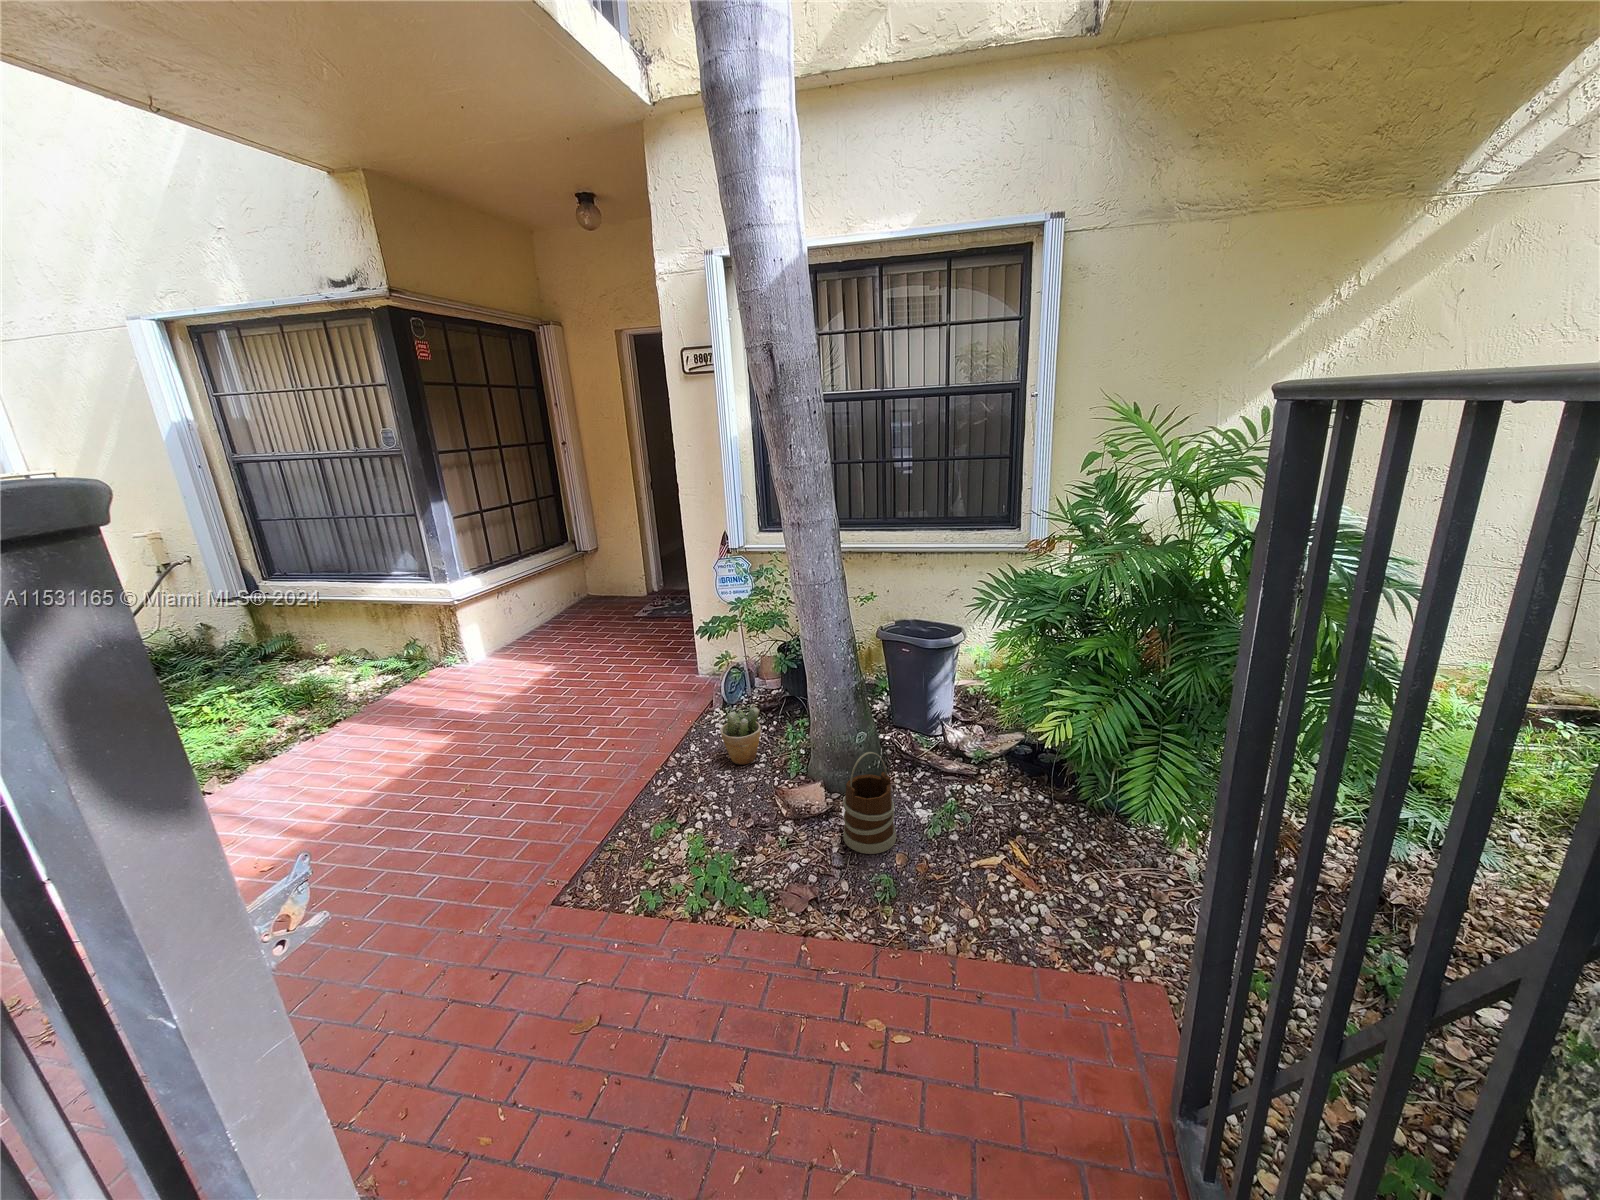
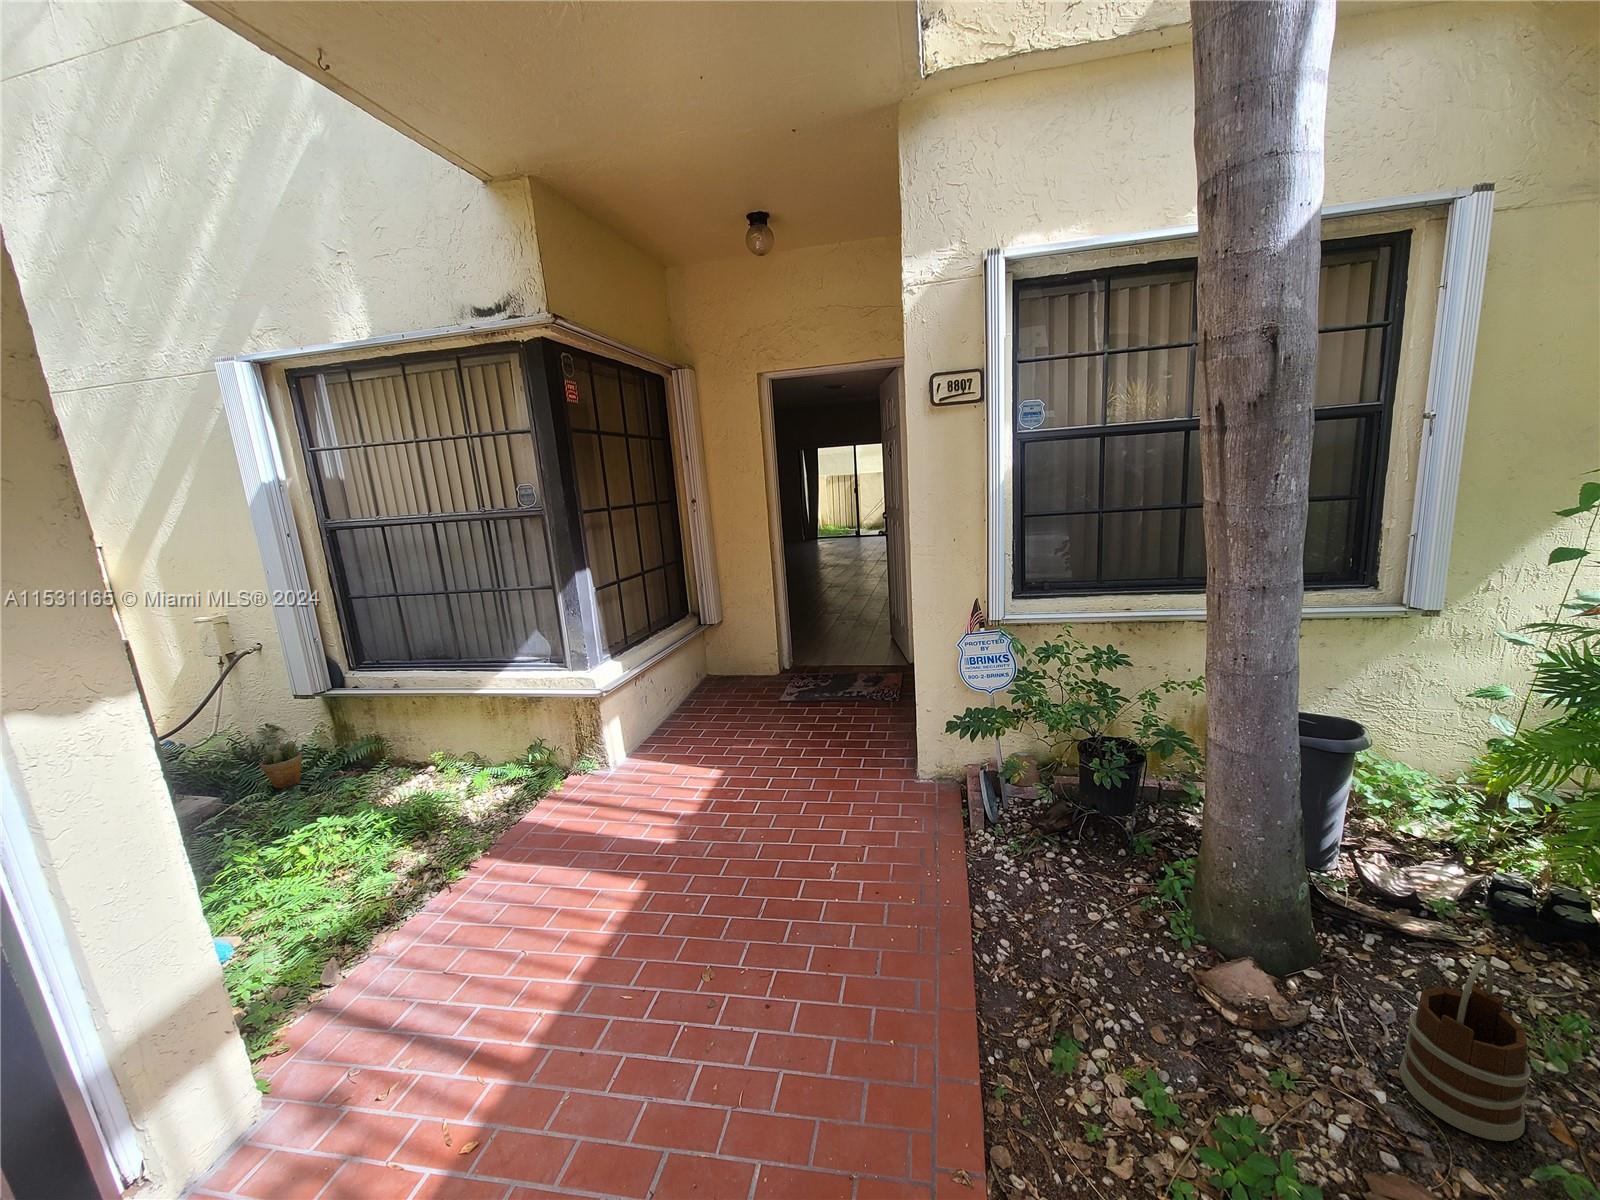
potted plant: present [720,707,761,764] -> present [260,741,302,788]

